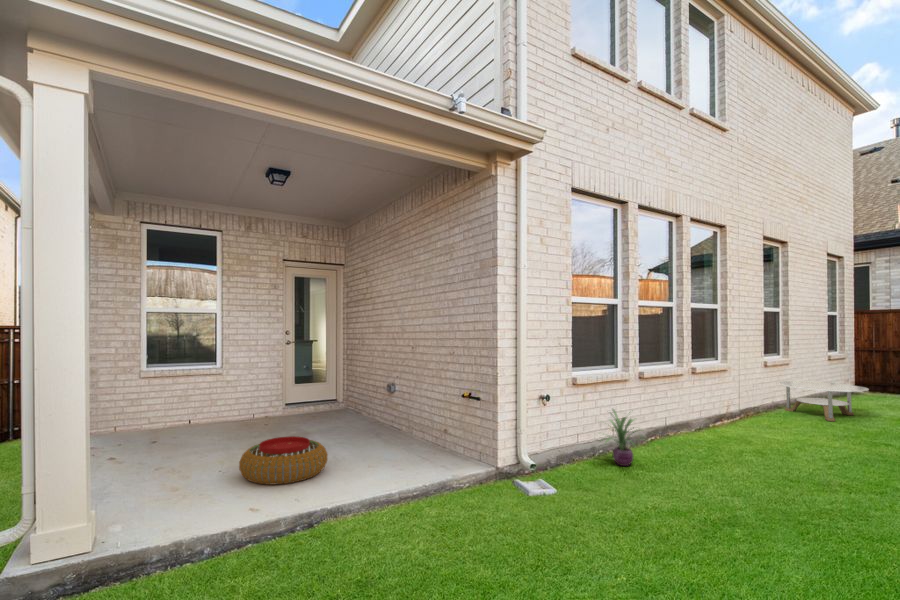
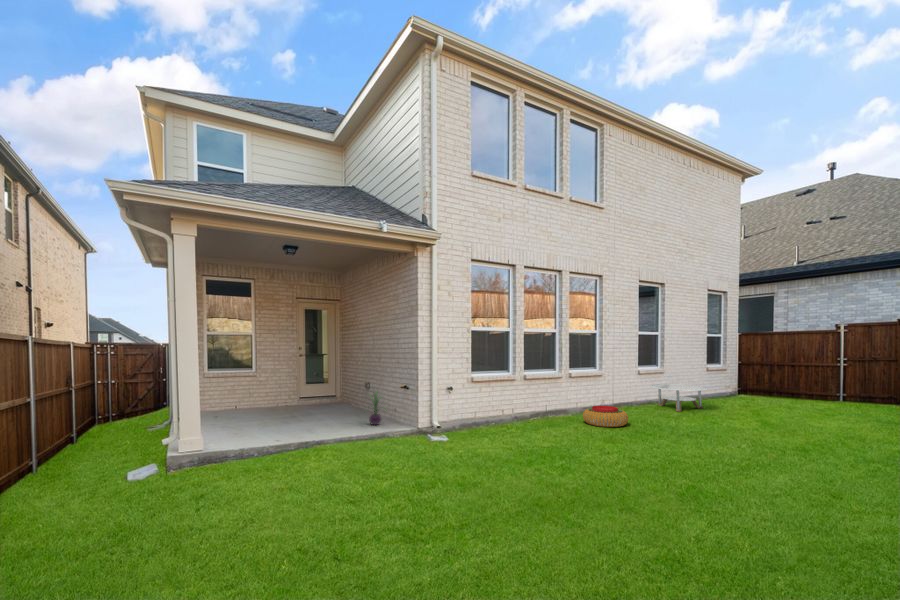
decorative plant: present [605,409,636,466] -> present [369,392,381,425]
pouf: present [239,436,328,484] -> present [583,406,628,427]

